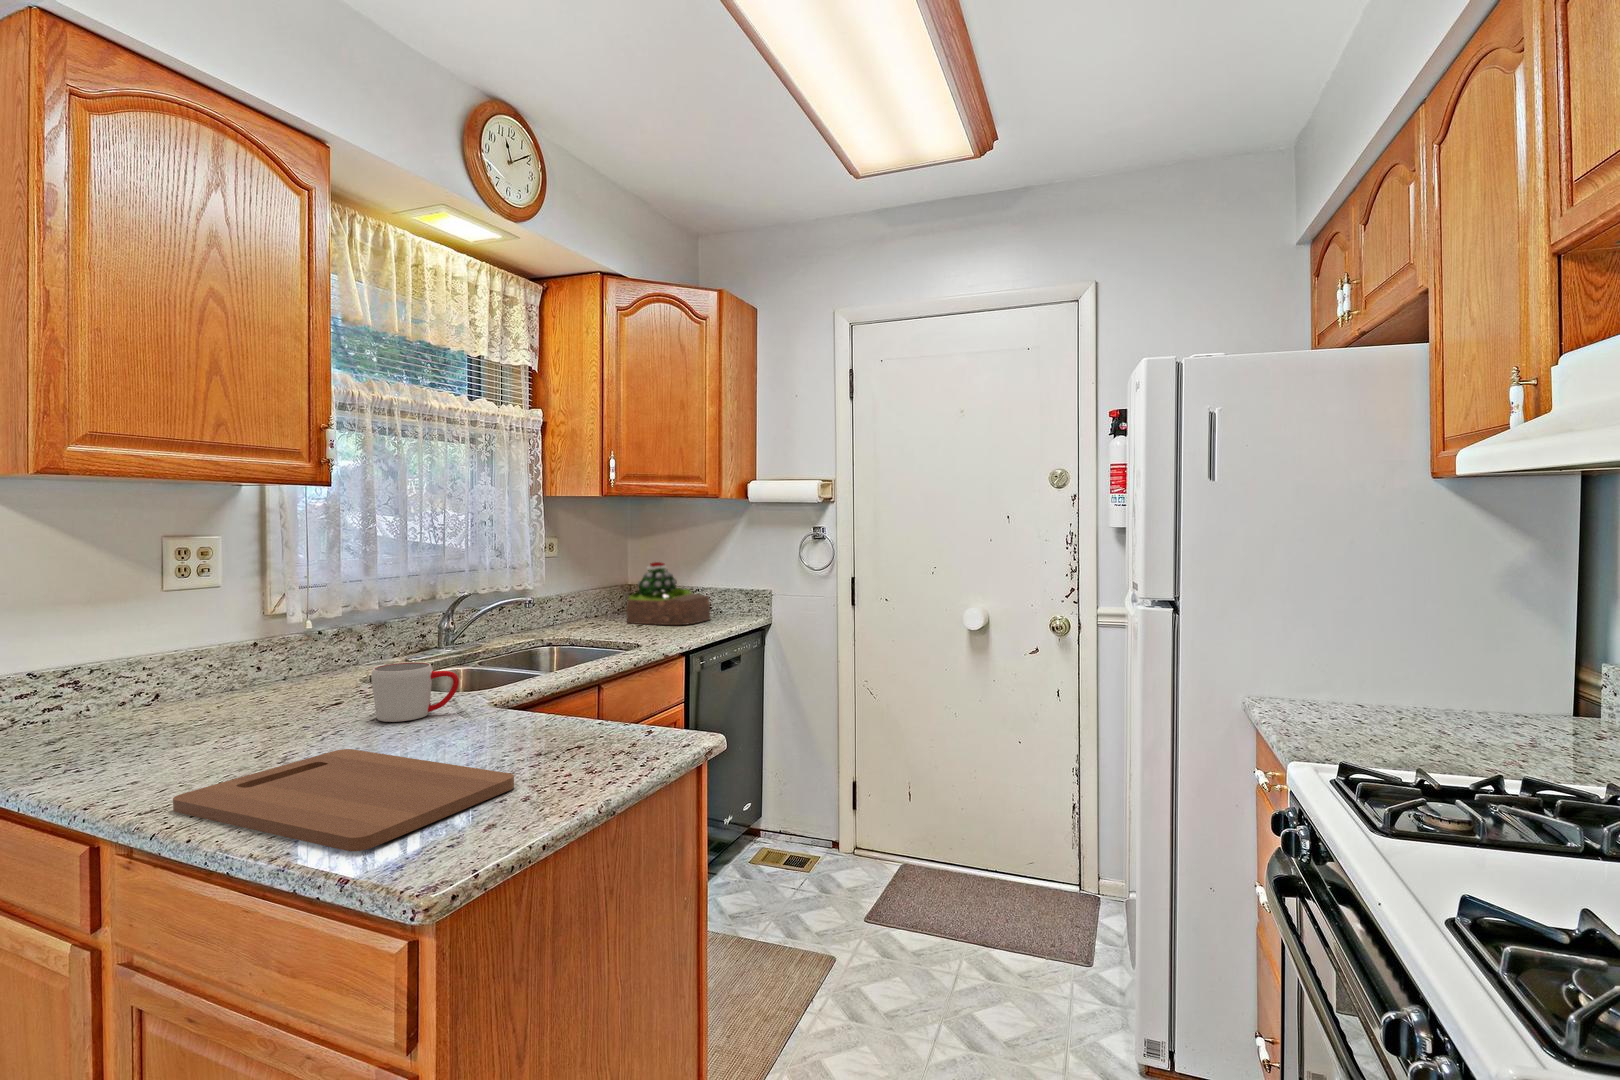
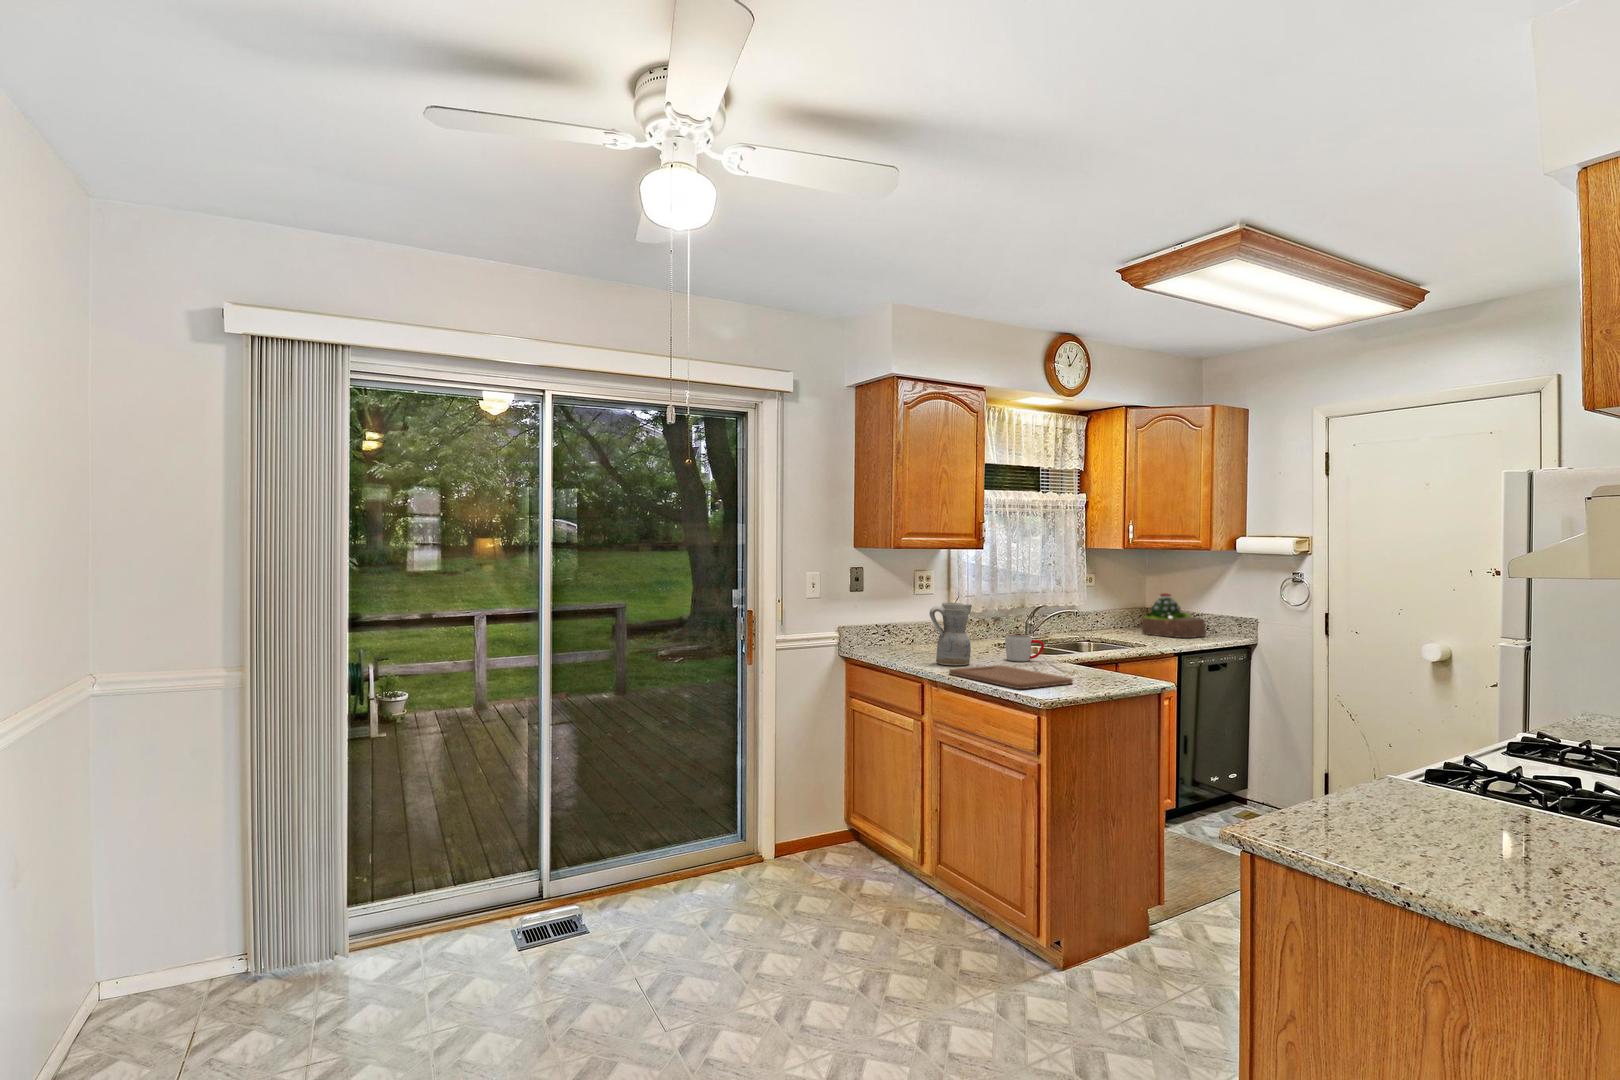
ceramic pitcher: none [143,608,273,767] -> present [930,602,972,665]

